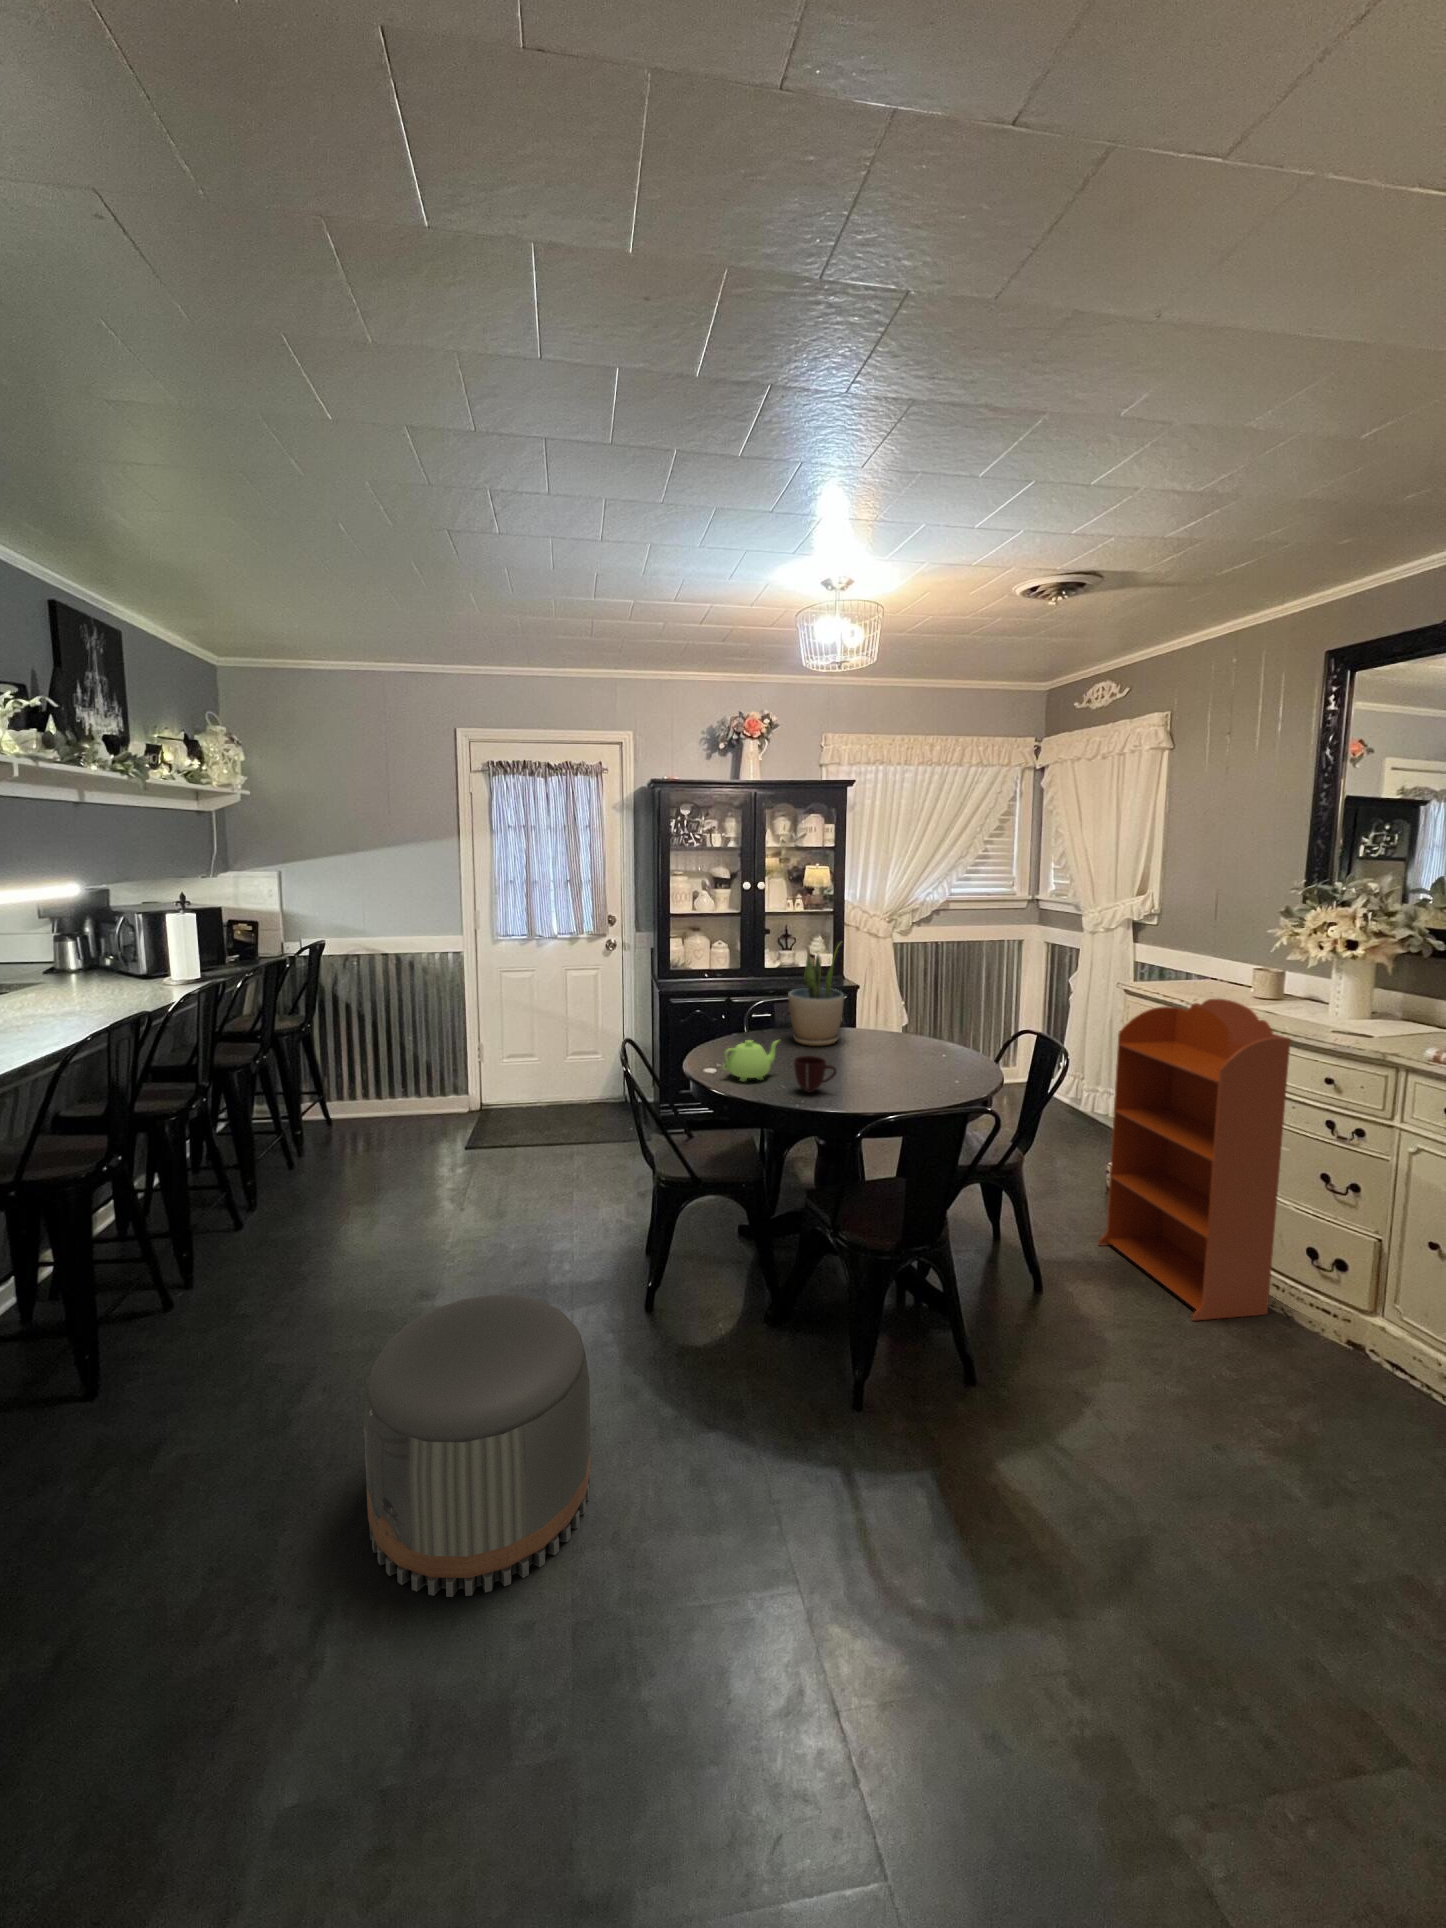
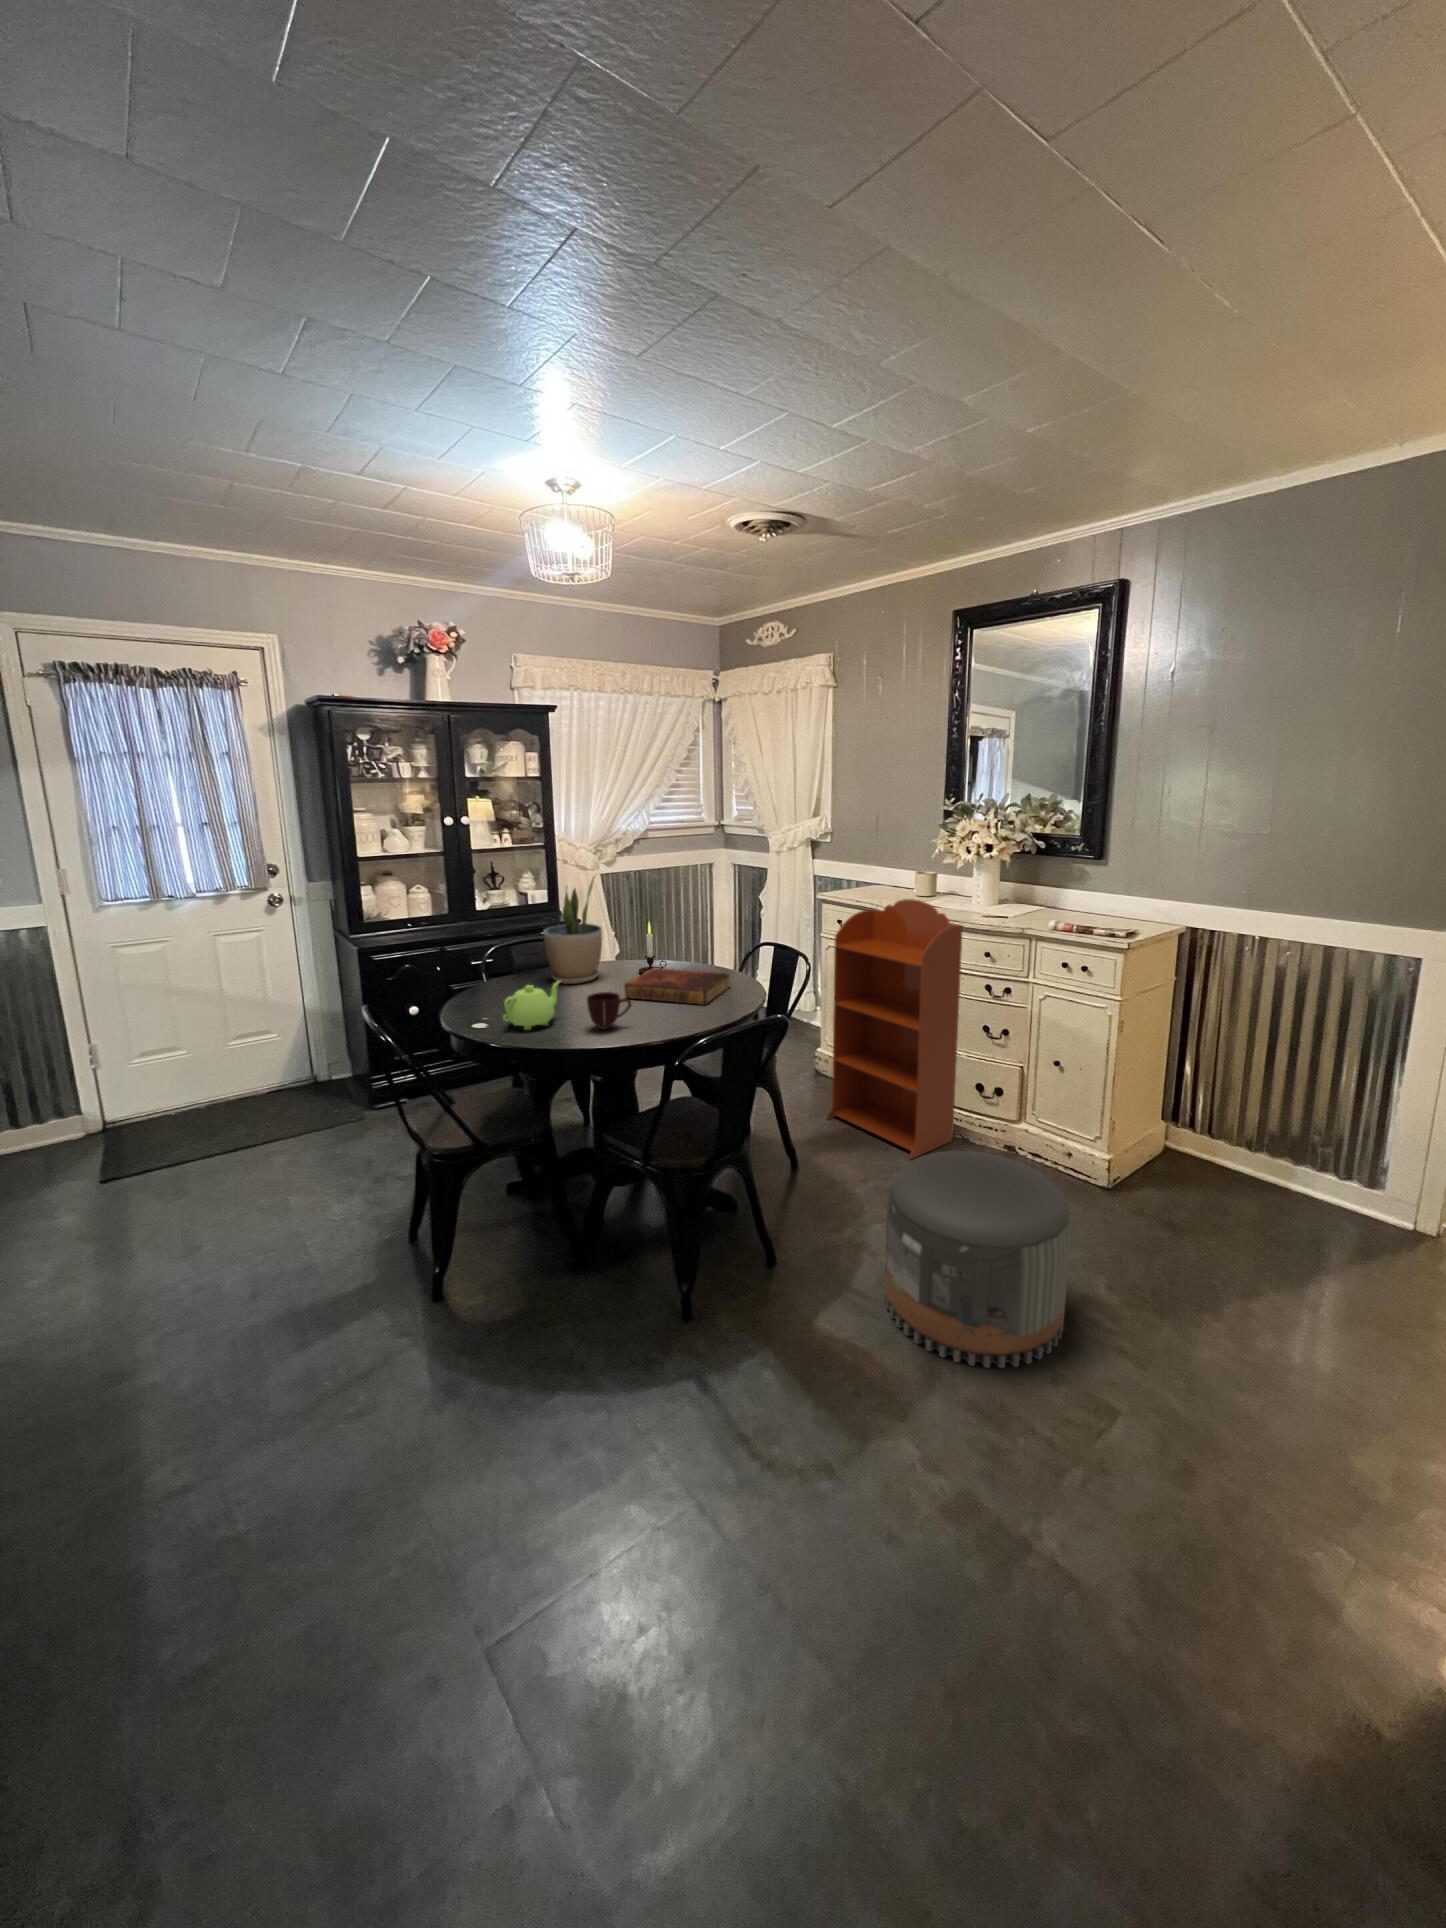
candle: none [878,993,909,1047] -> present [639,922,667,973]
book: none [848,1041,963,1086] -> present [625,968,730,1005]
pouf: present [364,1295,591,1597] -> present [885,1151,1071,1368]

